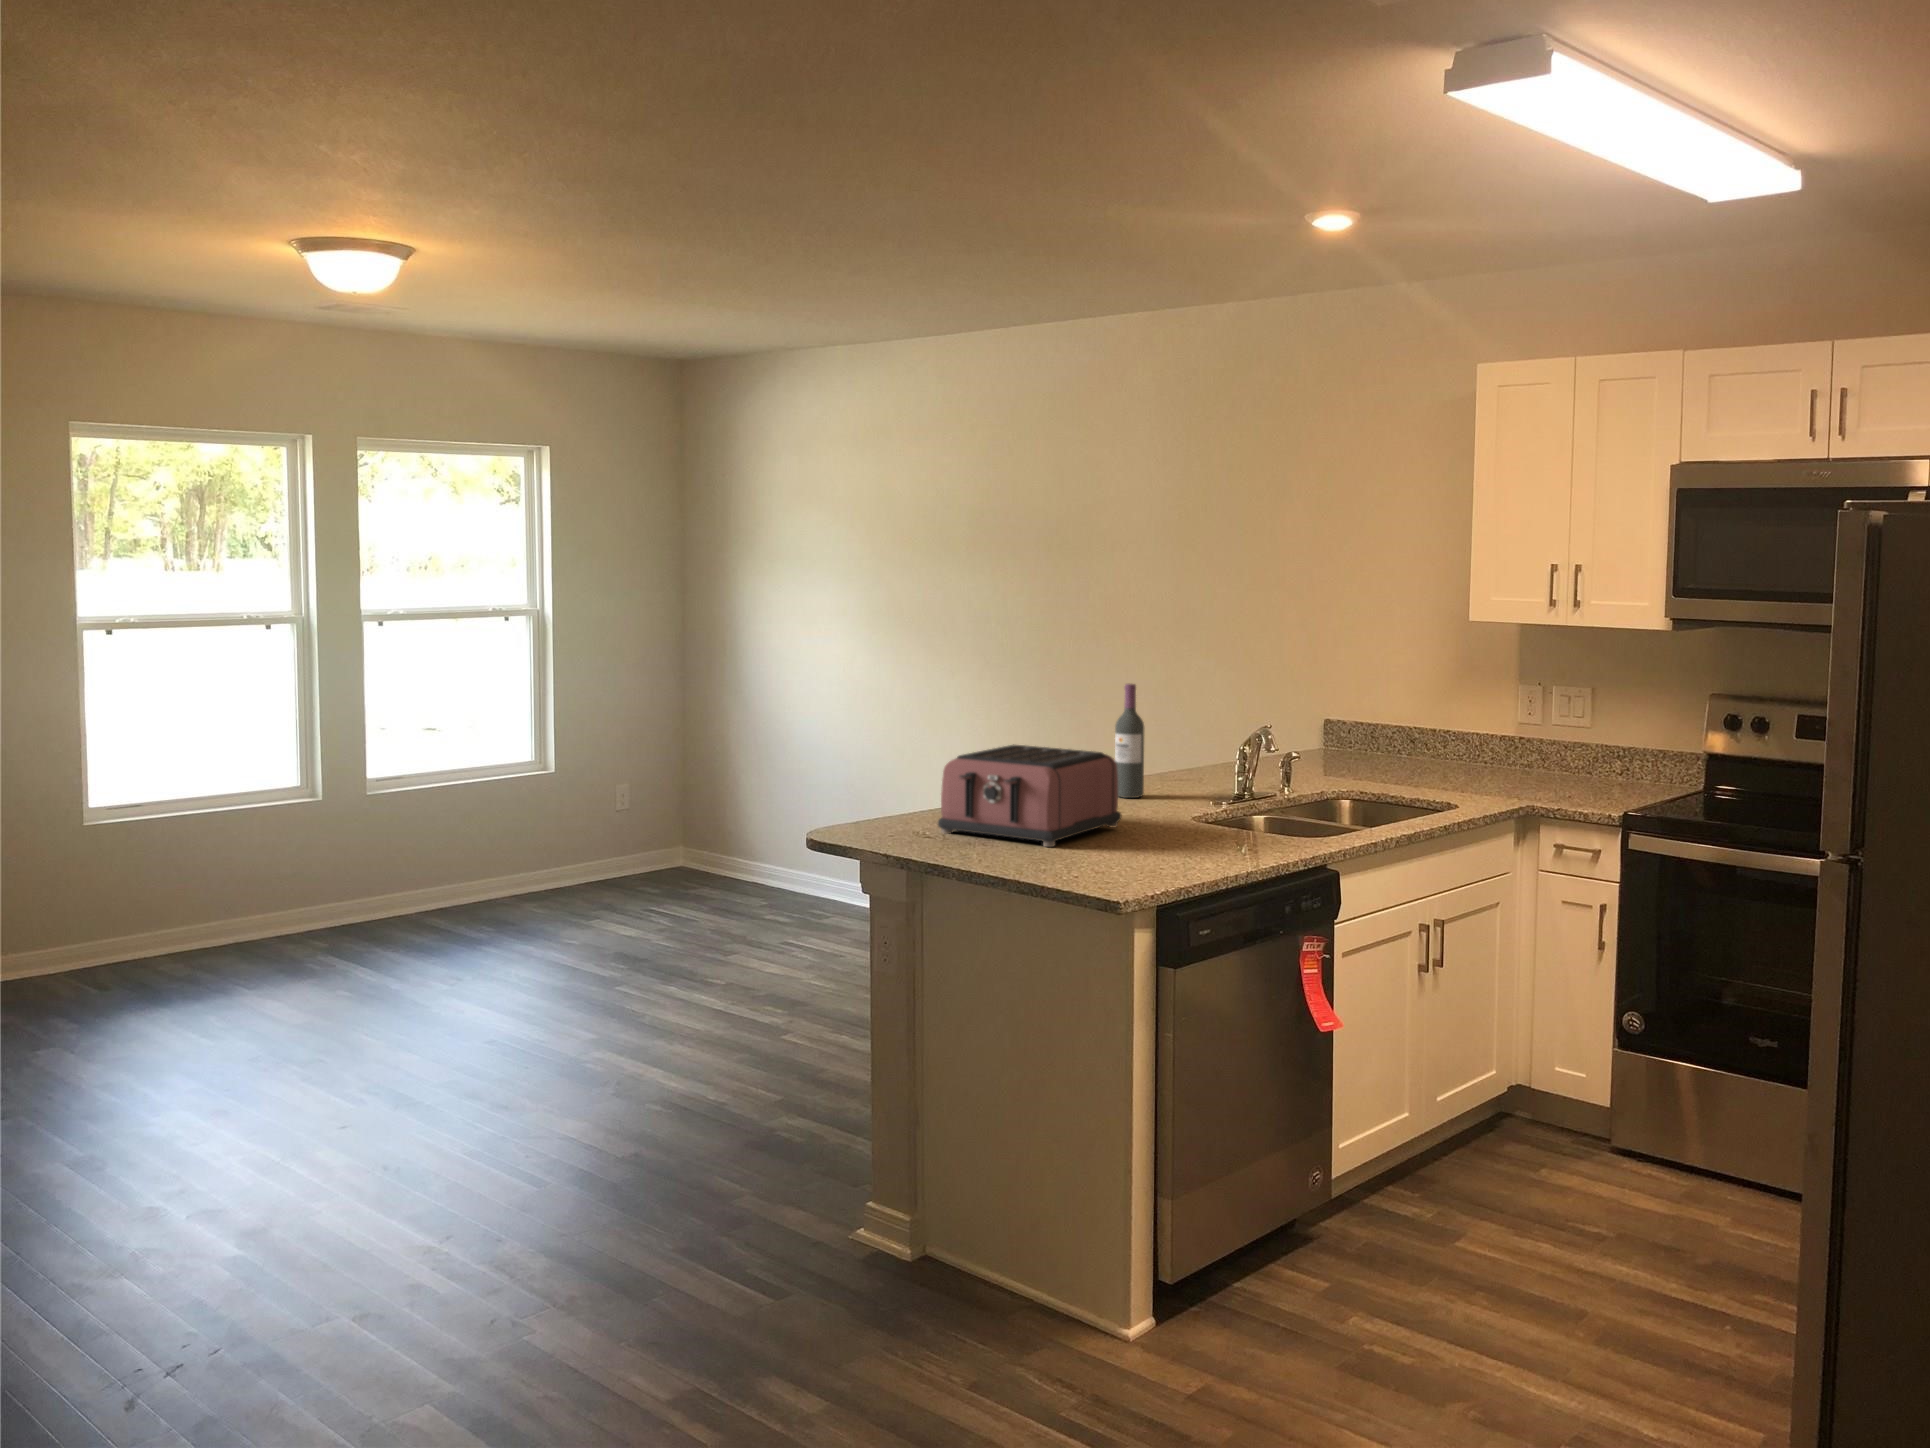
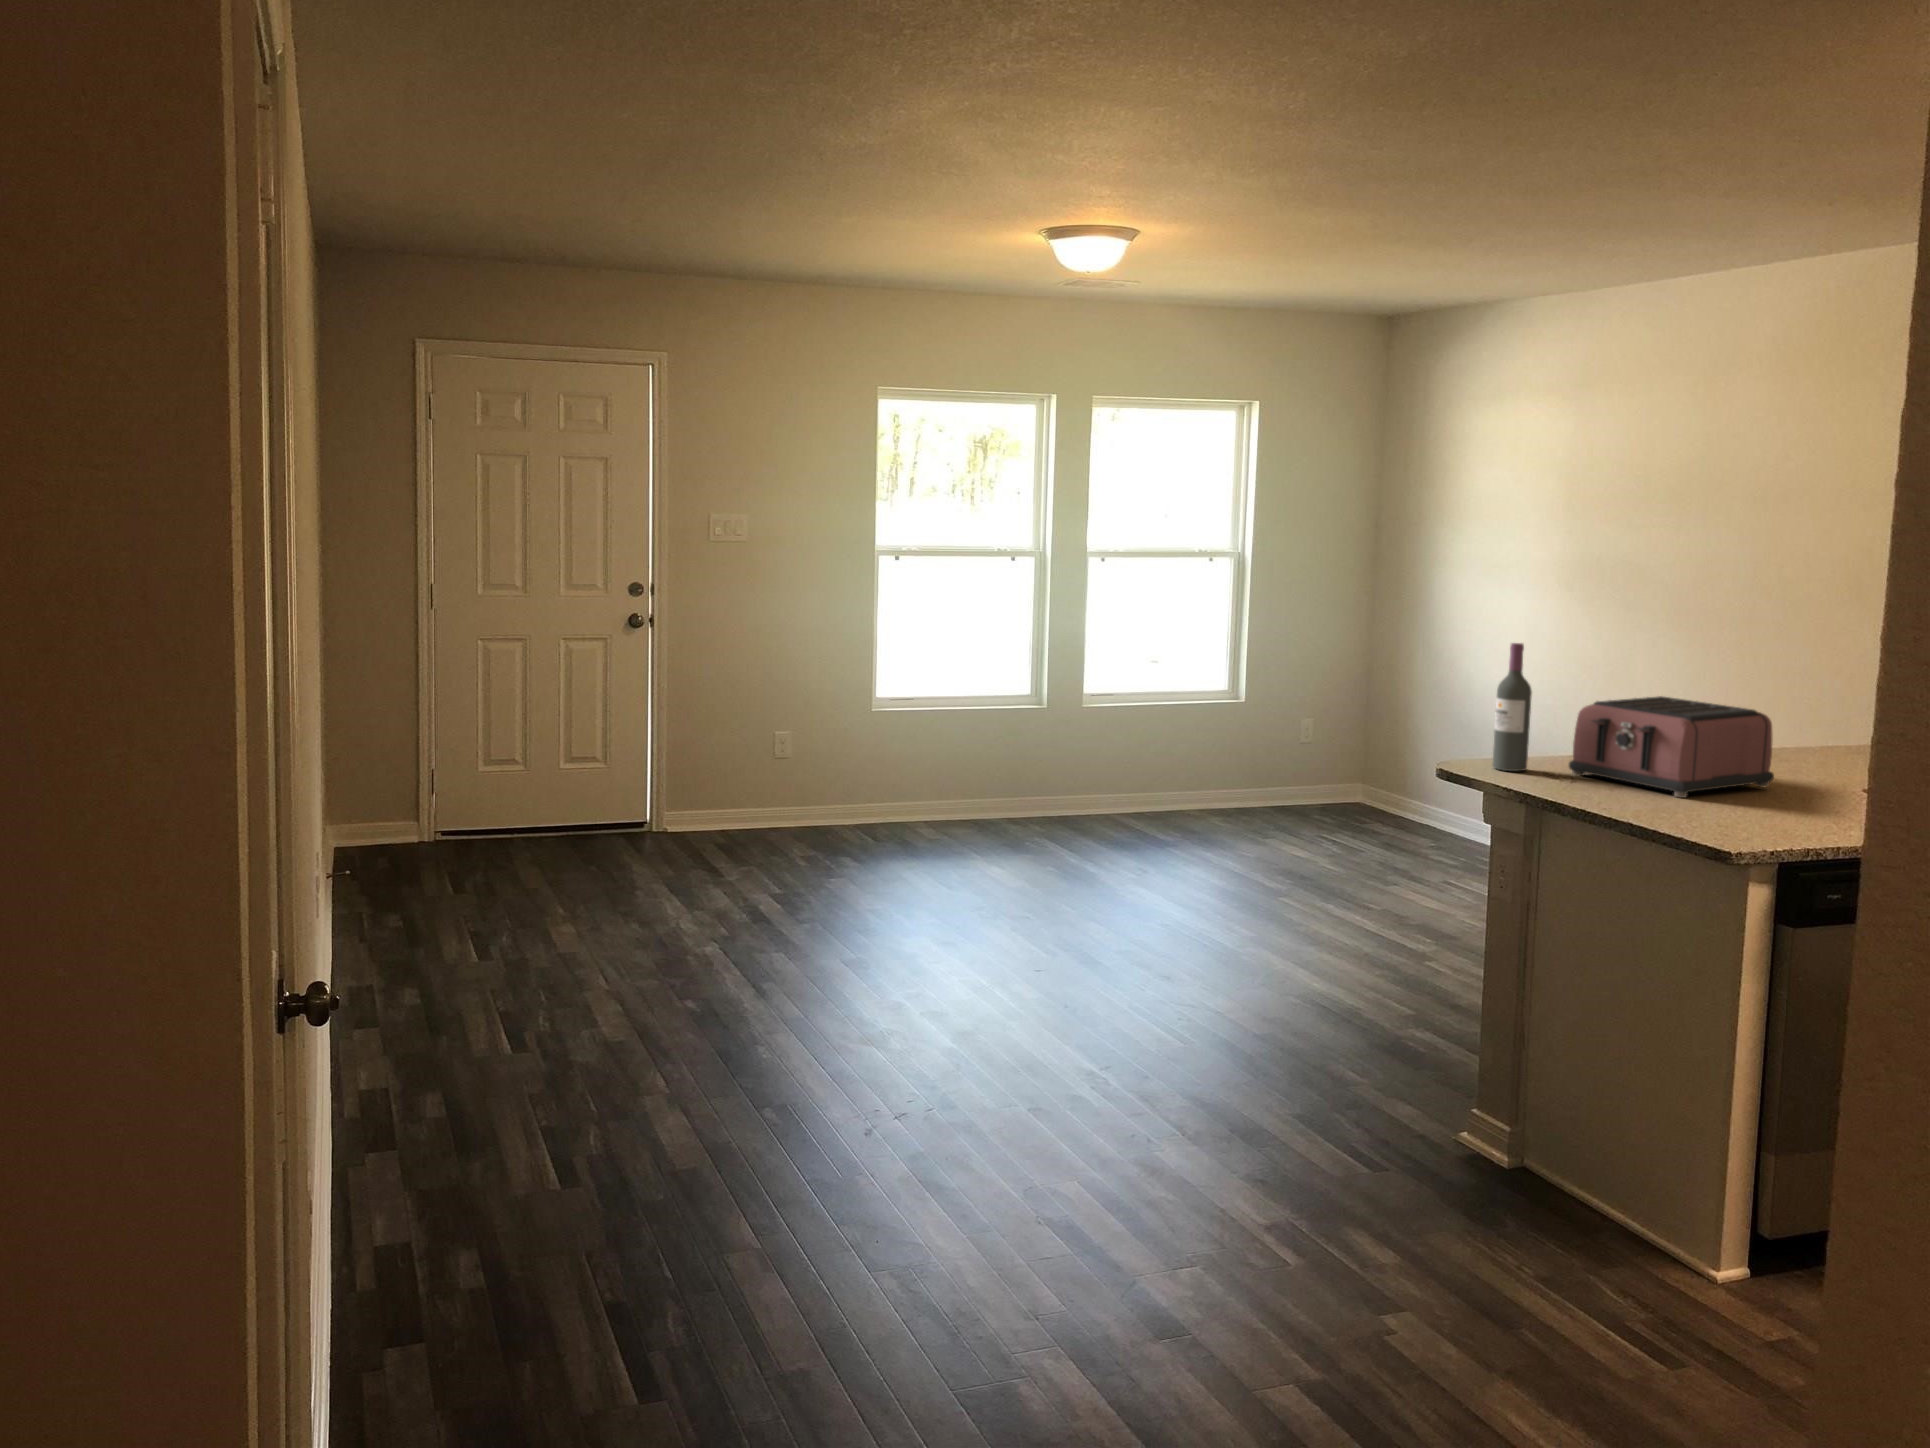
wine bottle: present [1115,684,1144,798] -> present [1493,643,1532,771]

